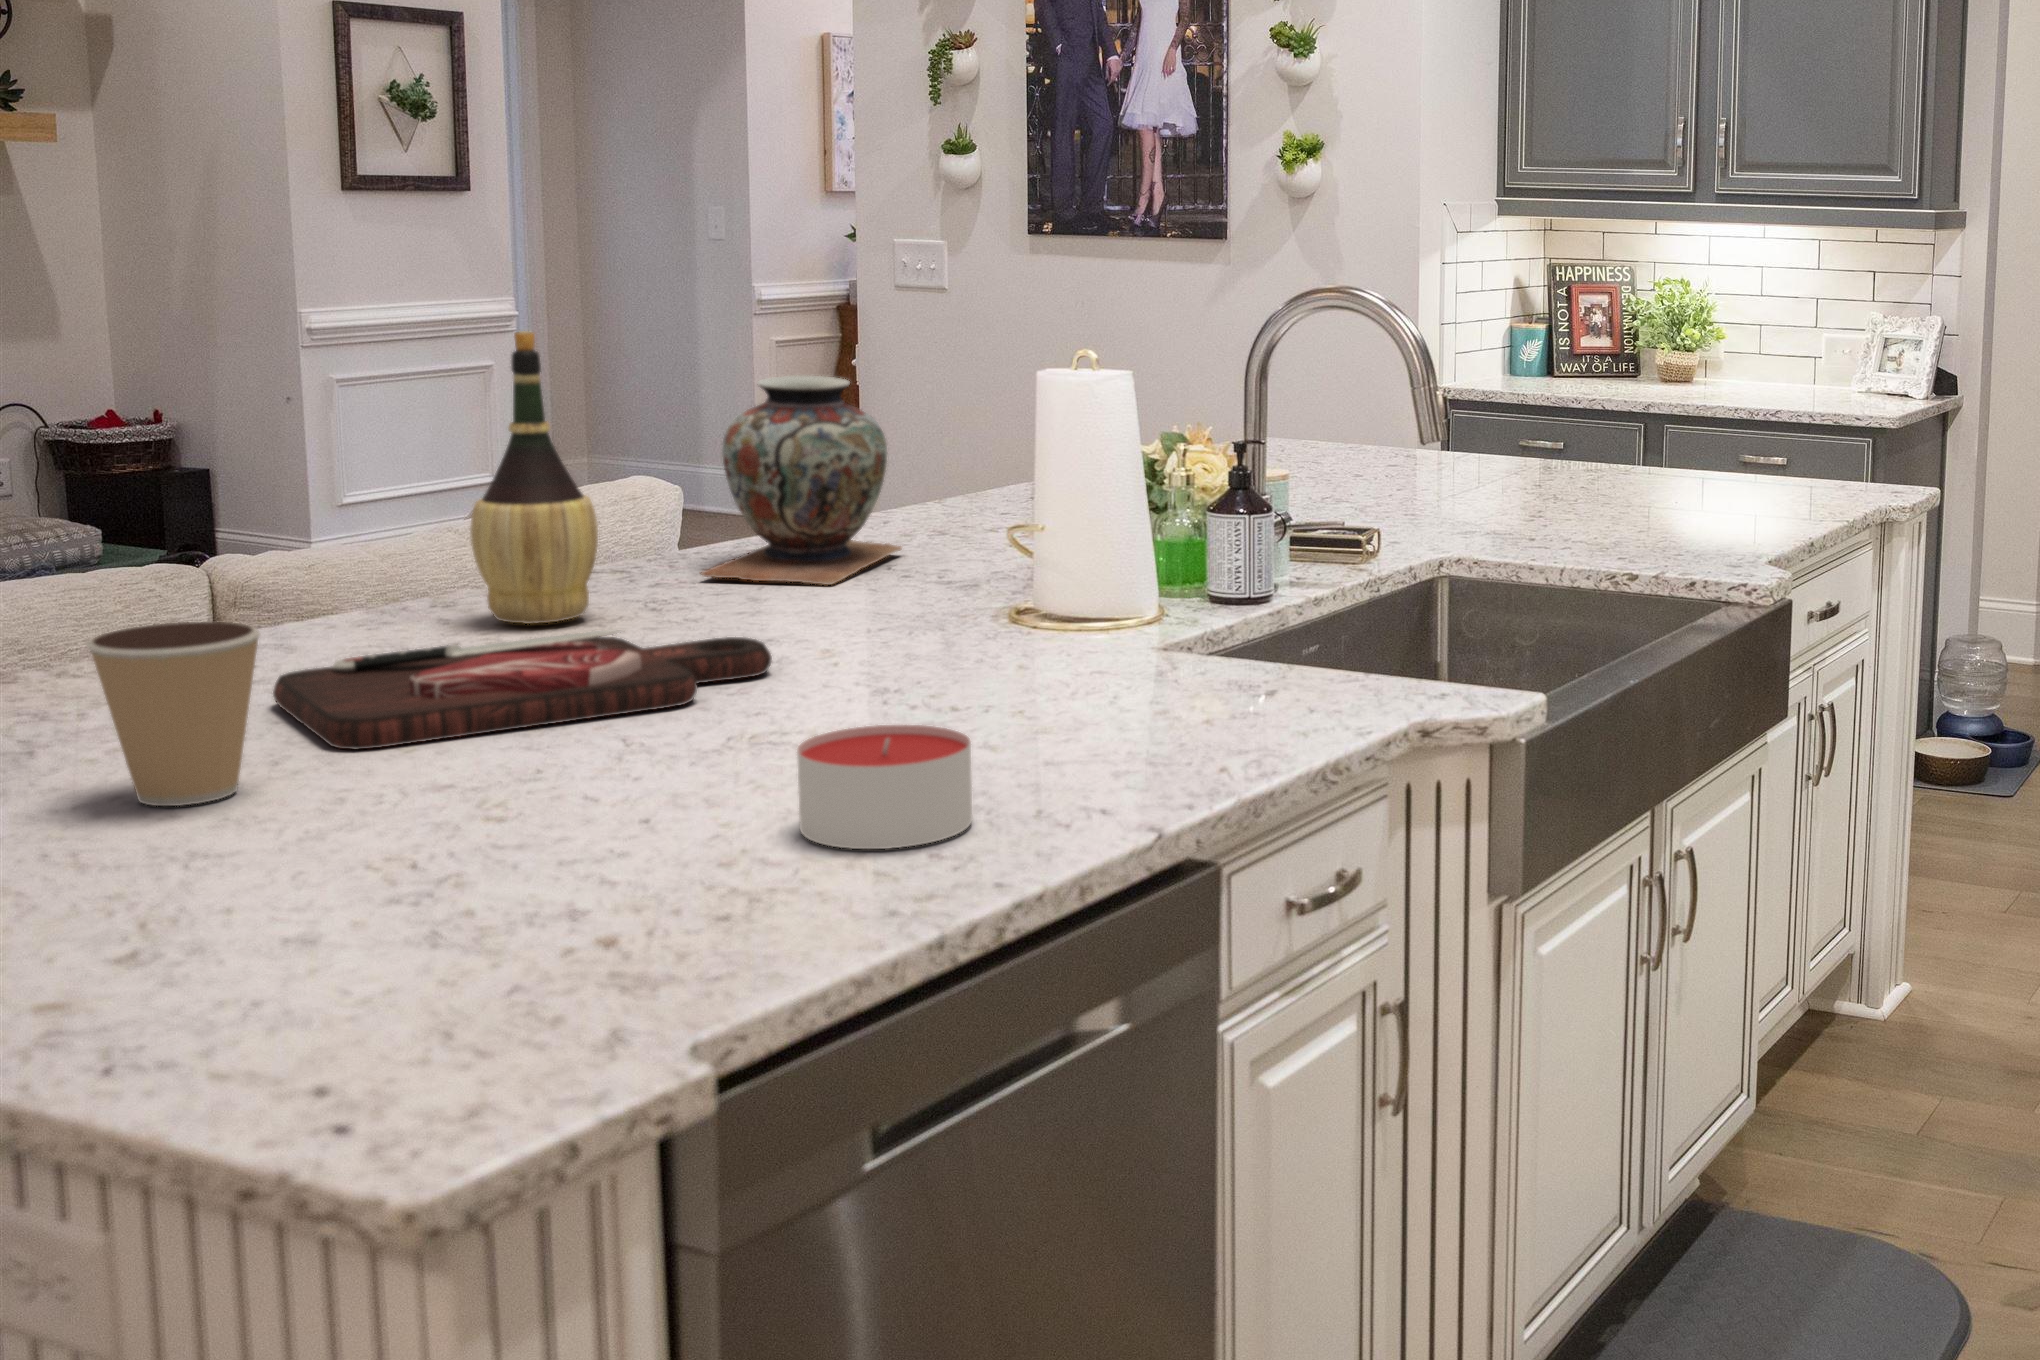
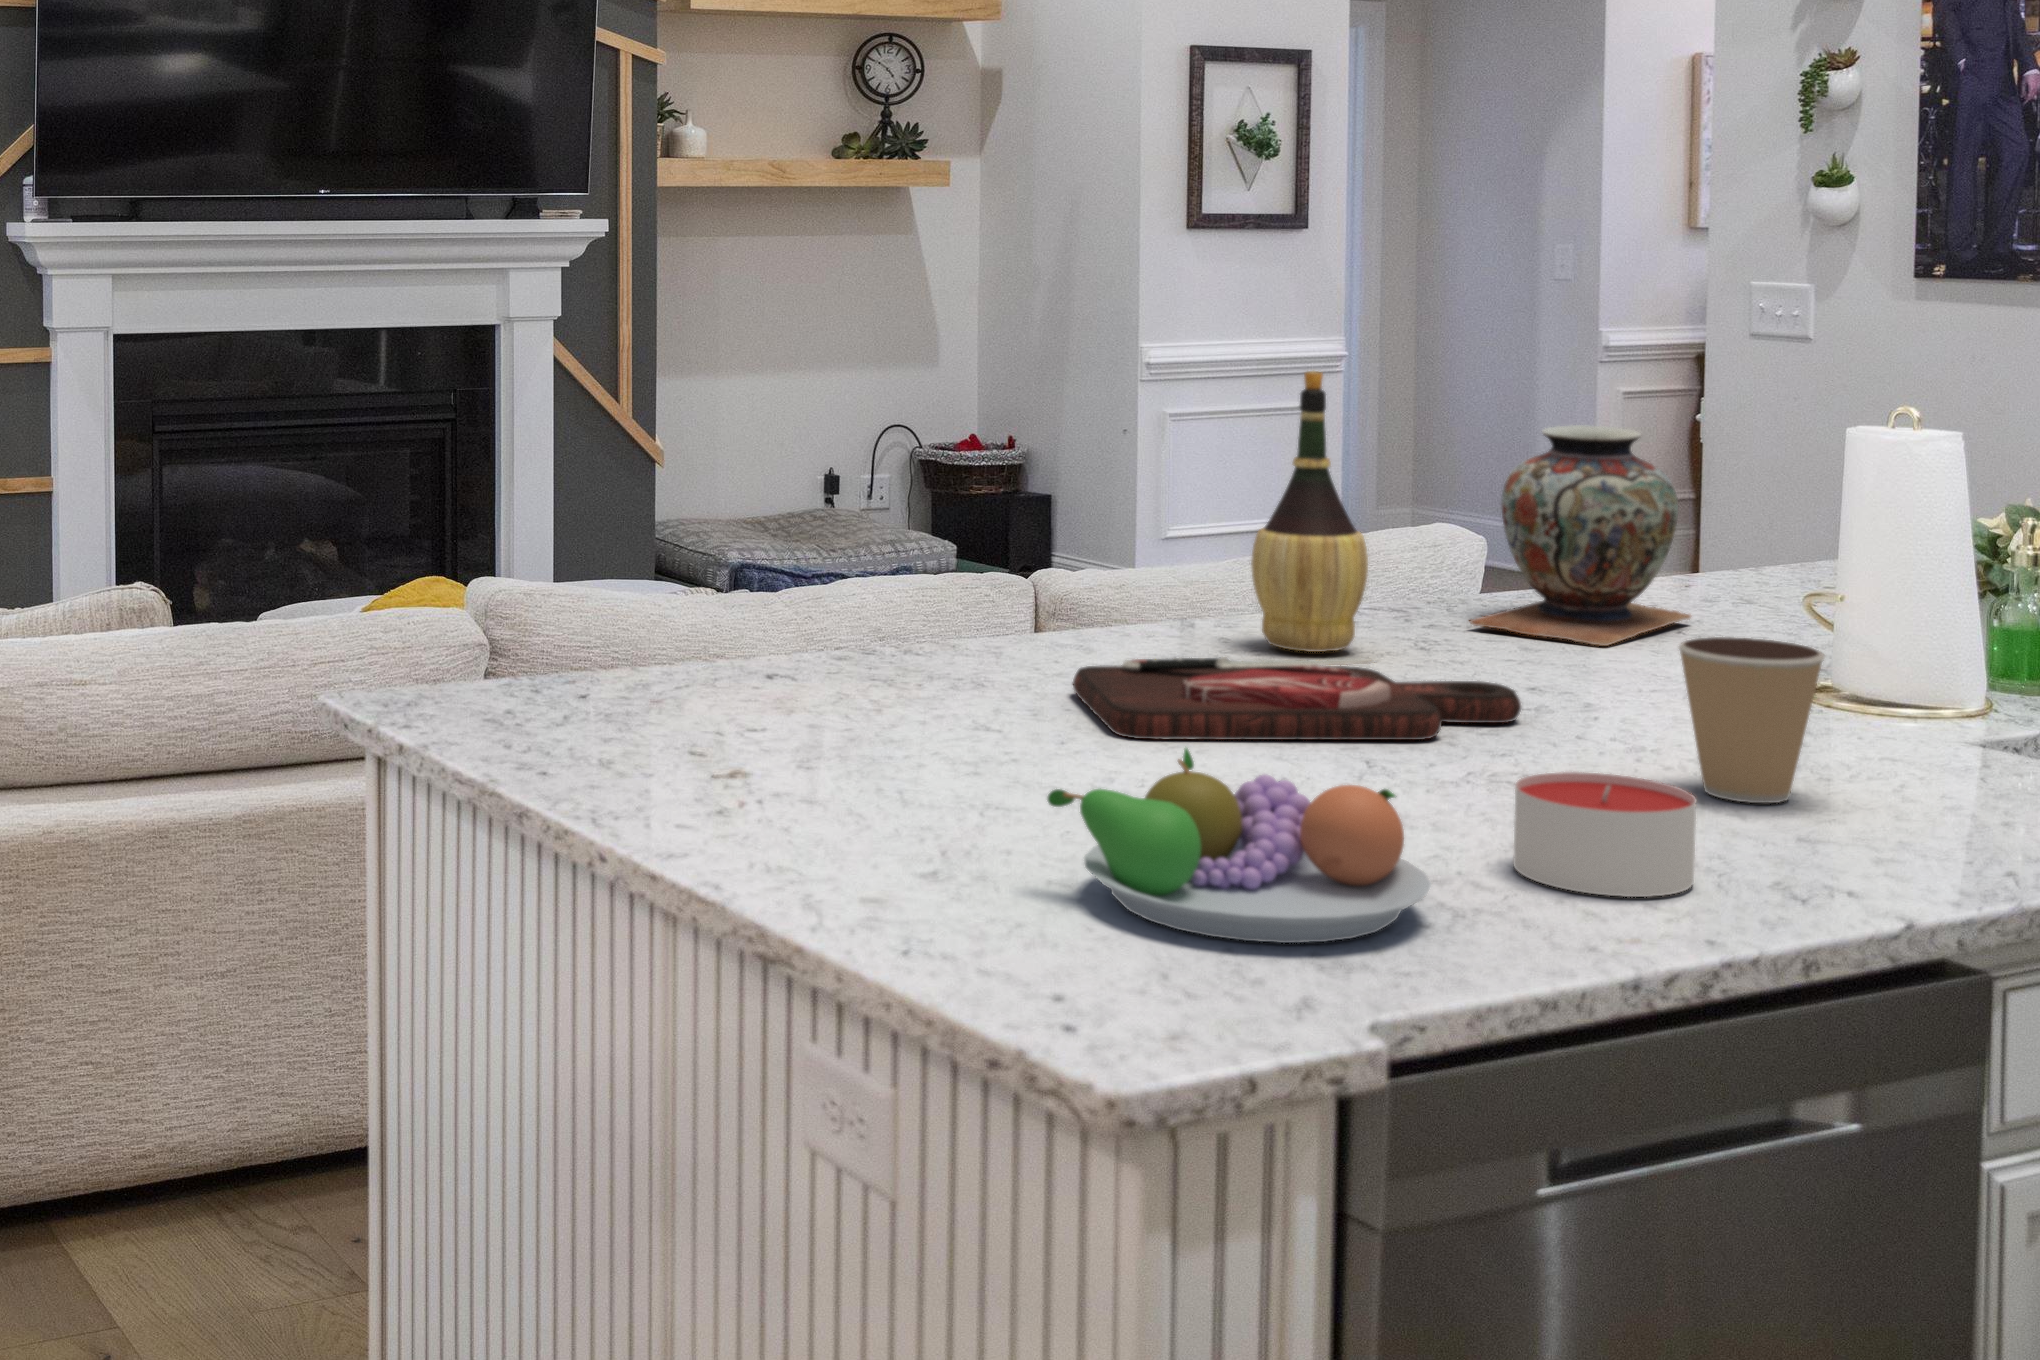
coffee cup: present [87,621,260,806] -> present [1679,637,1825,803]
fruit bowl: none [263,767,729,983] -> present [1047,748,1431,943]

